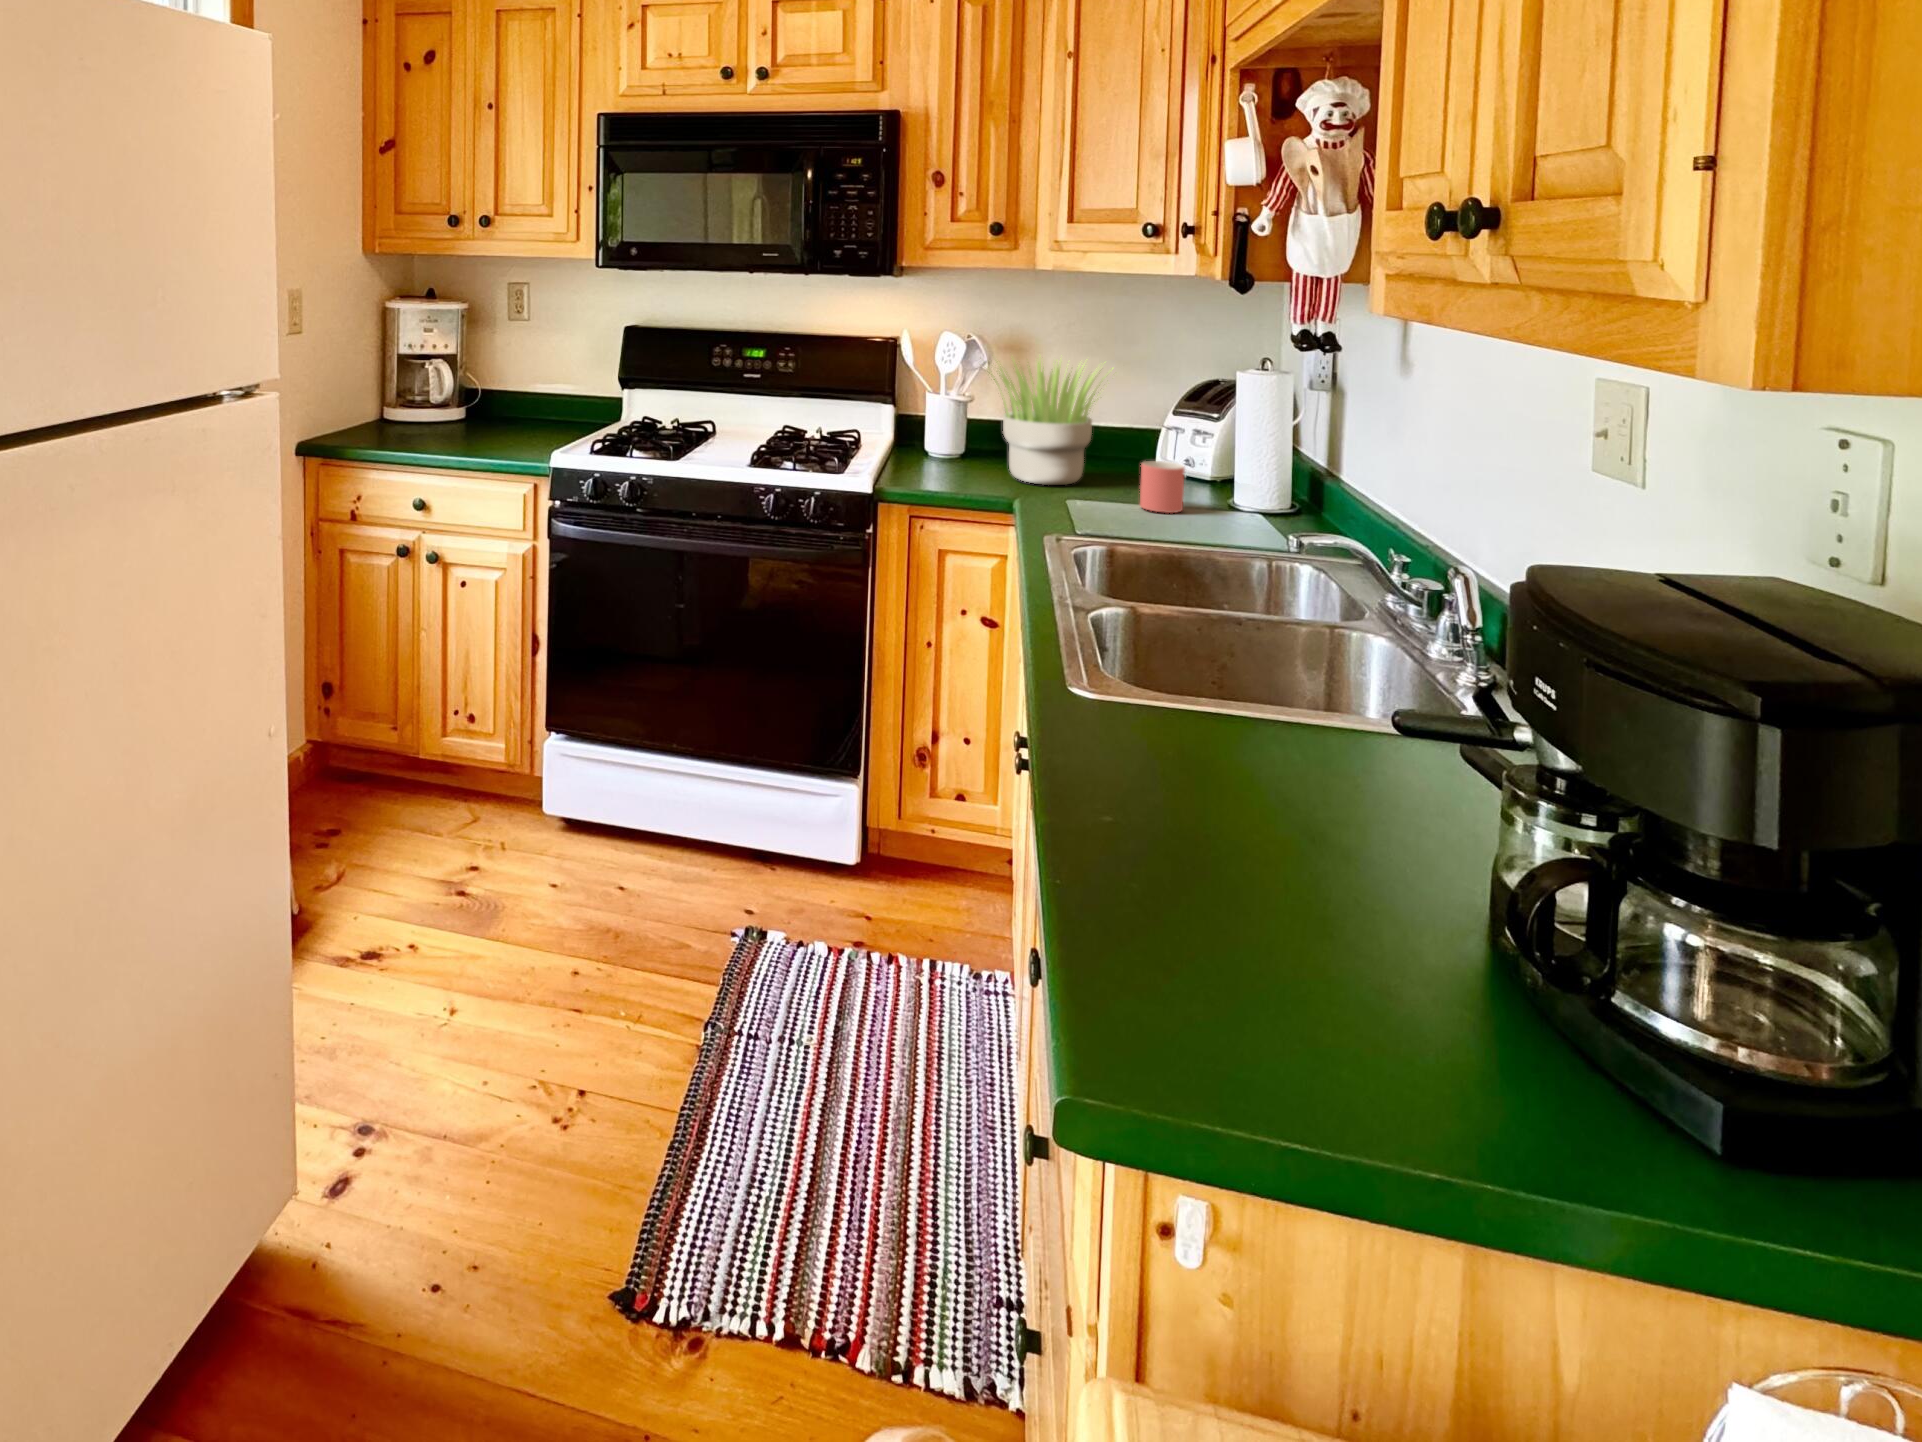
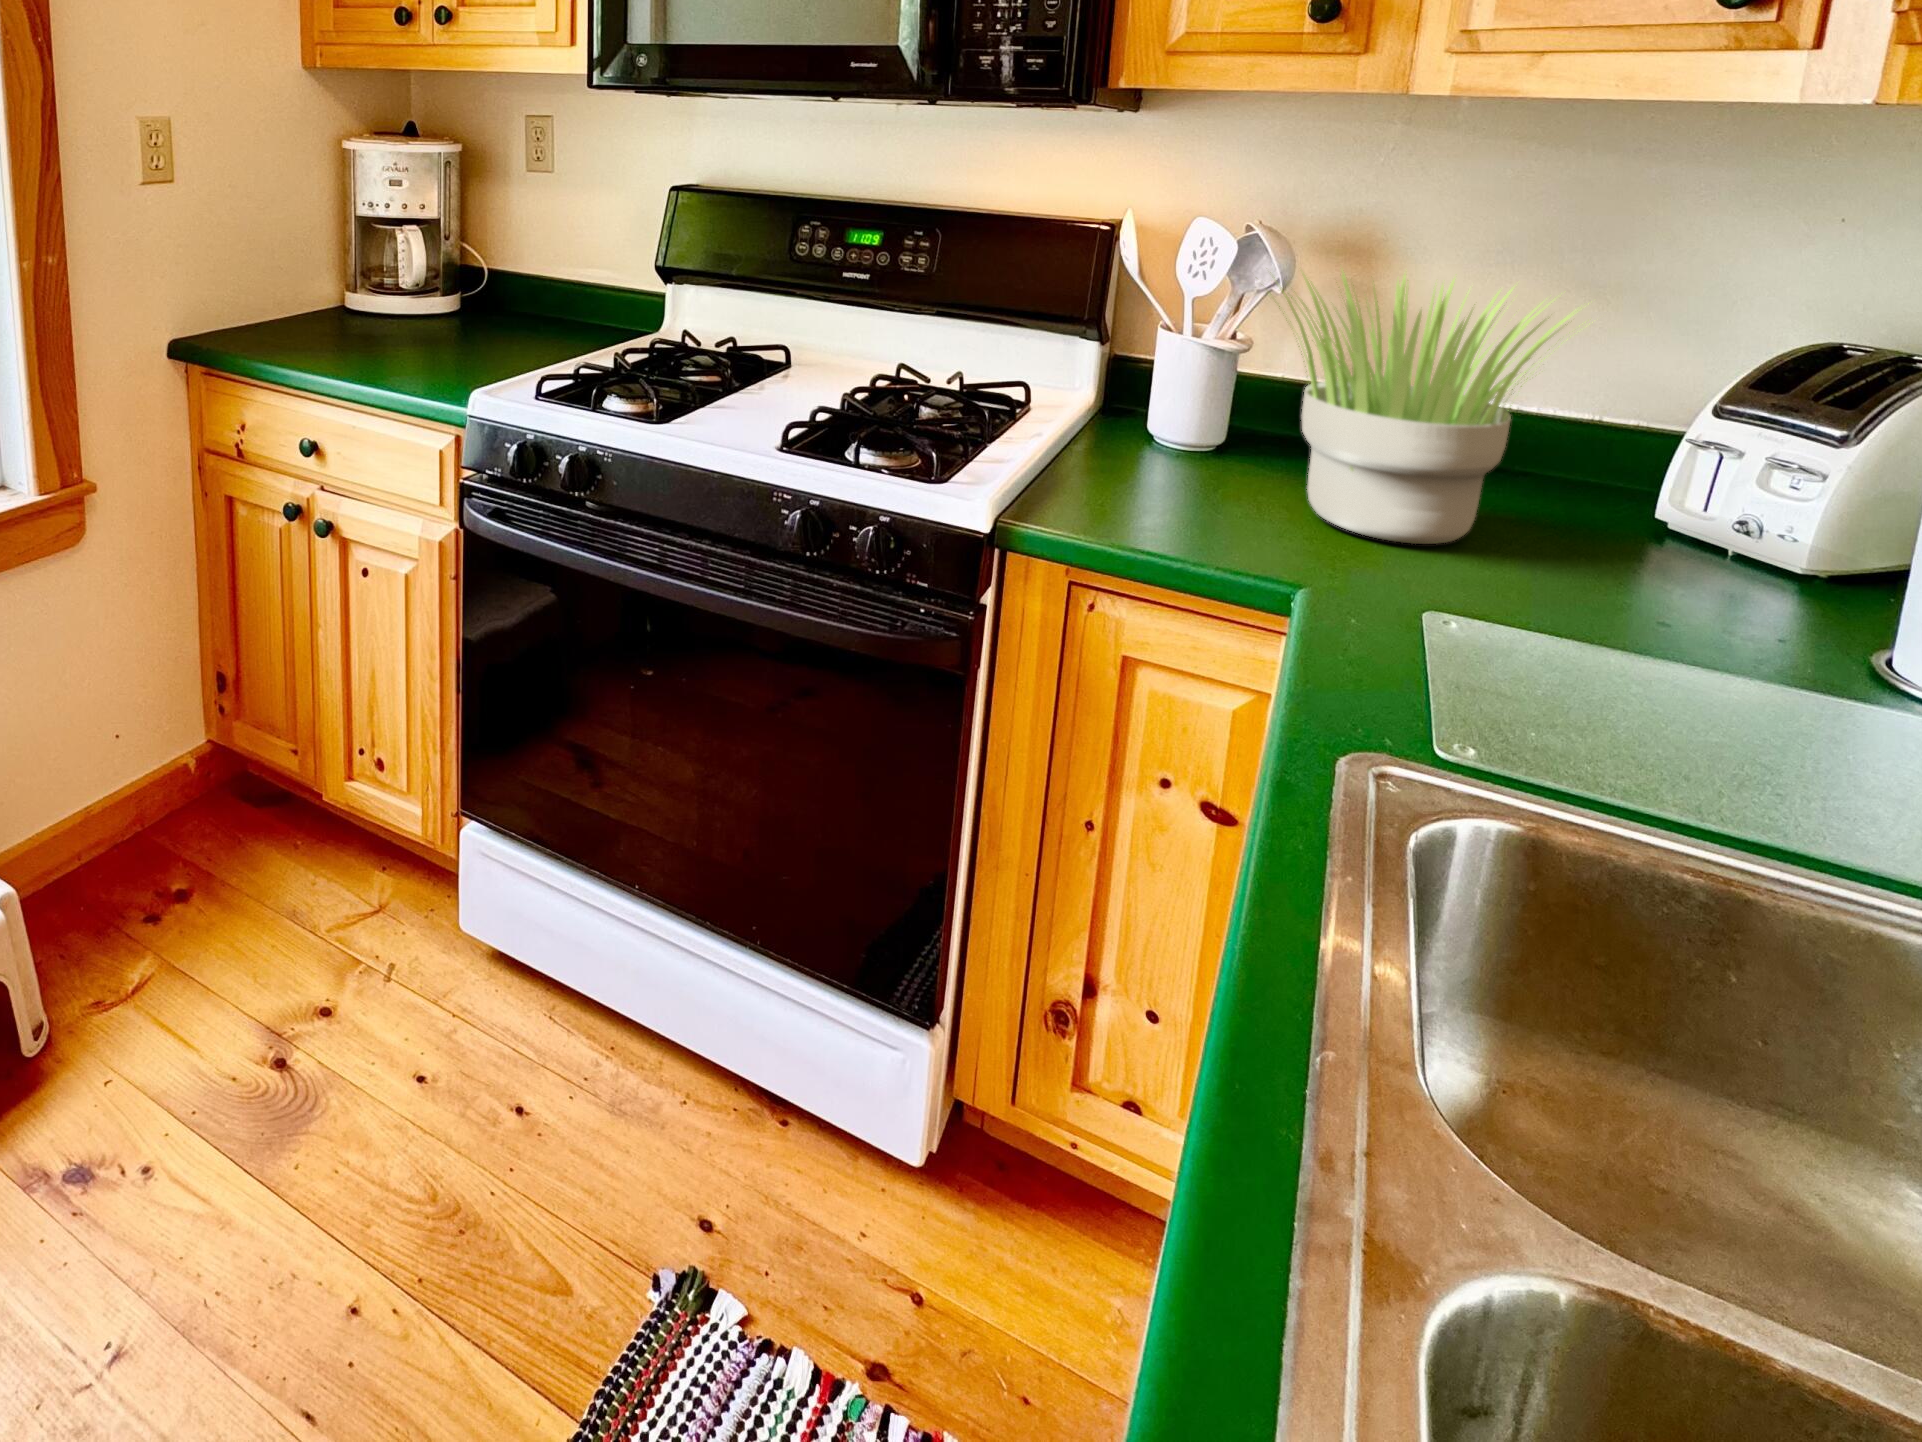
mug: present [1140,461,1185,513] -> none [1613,541,1758,678]

